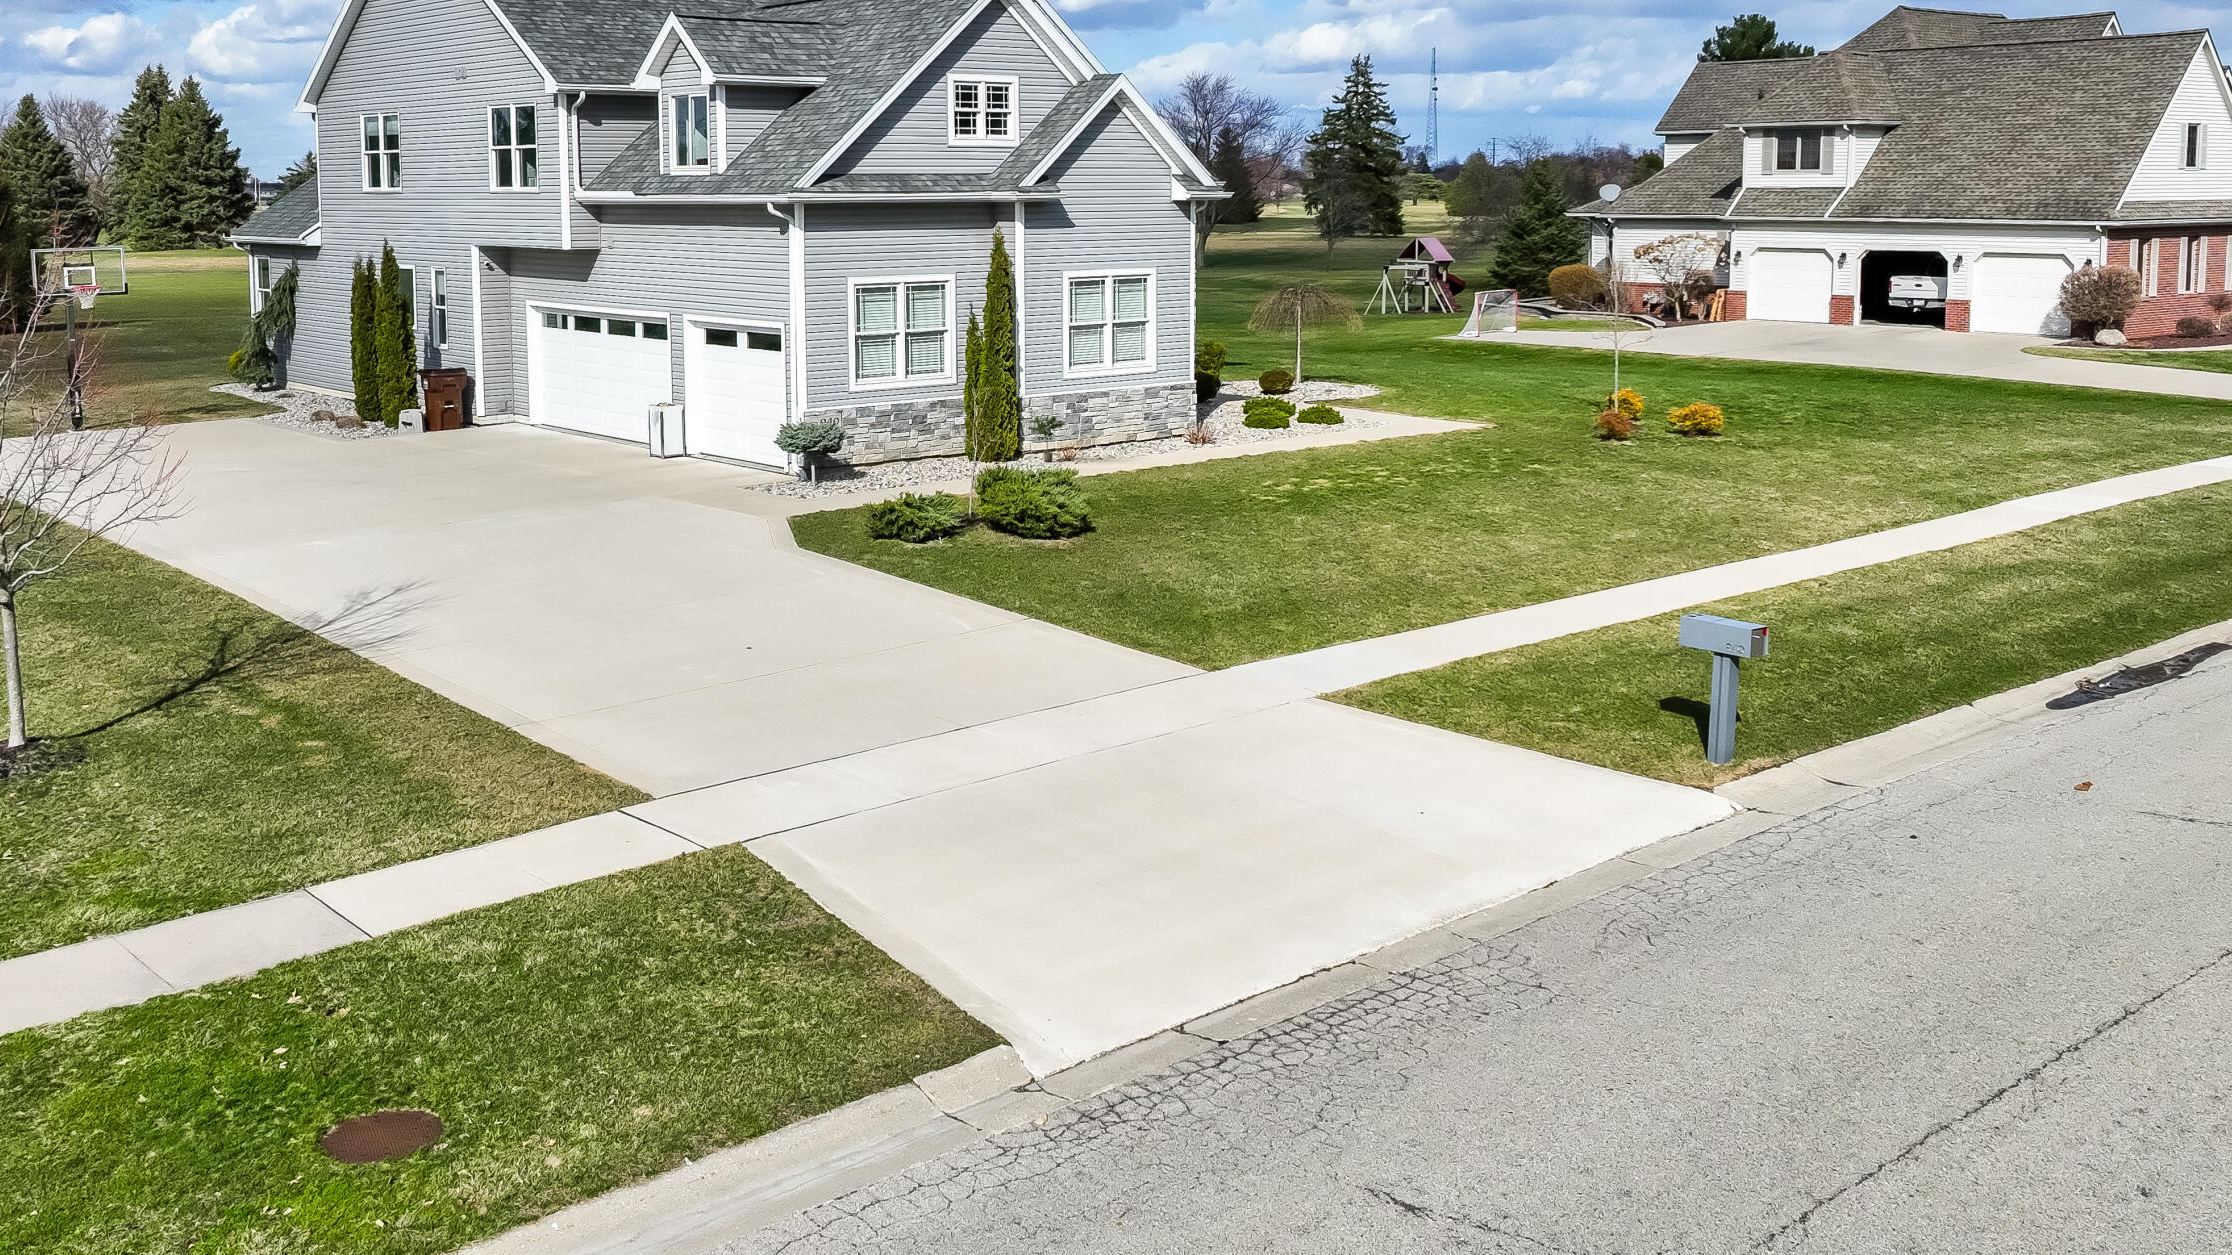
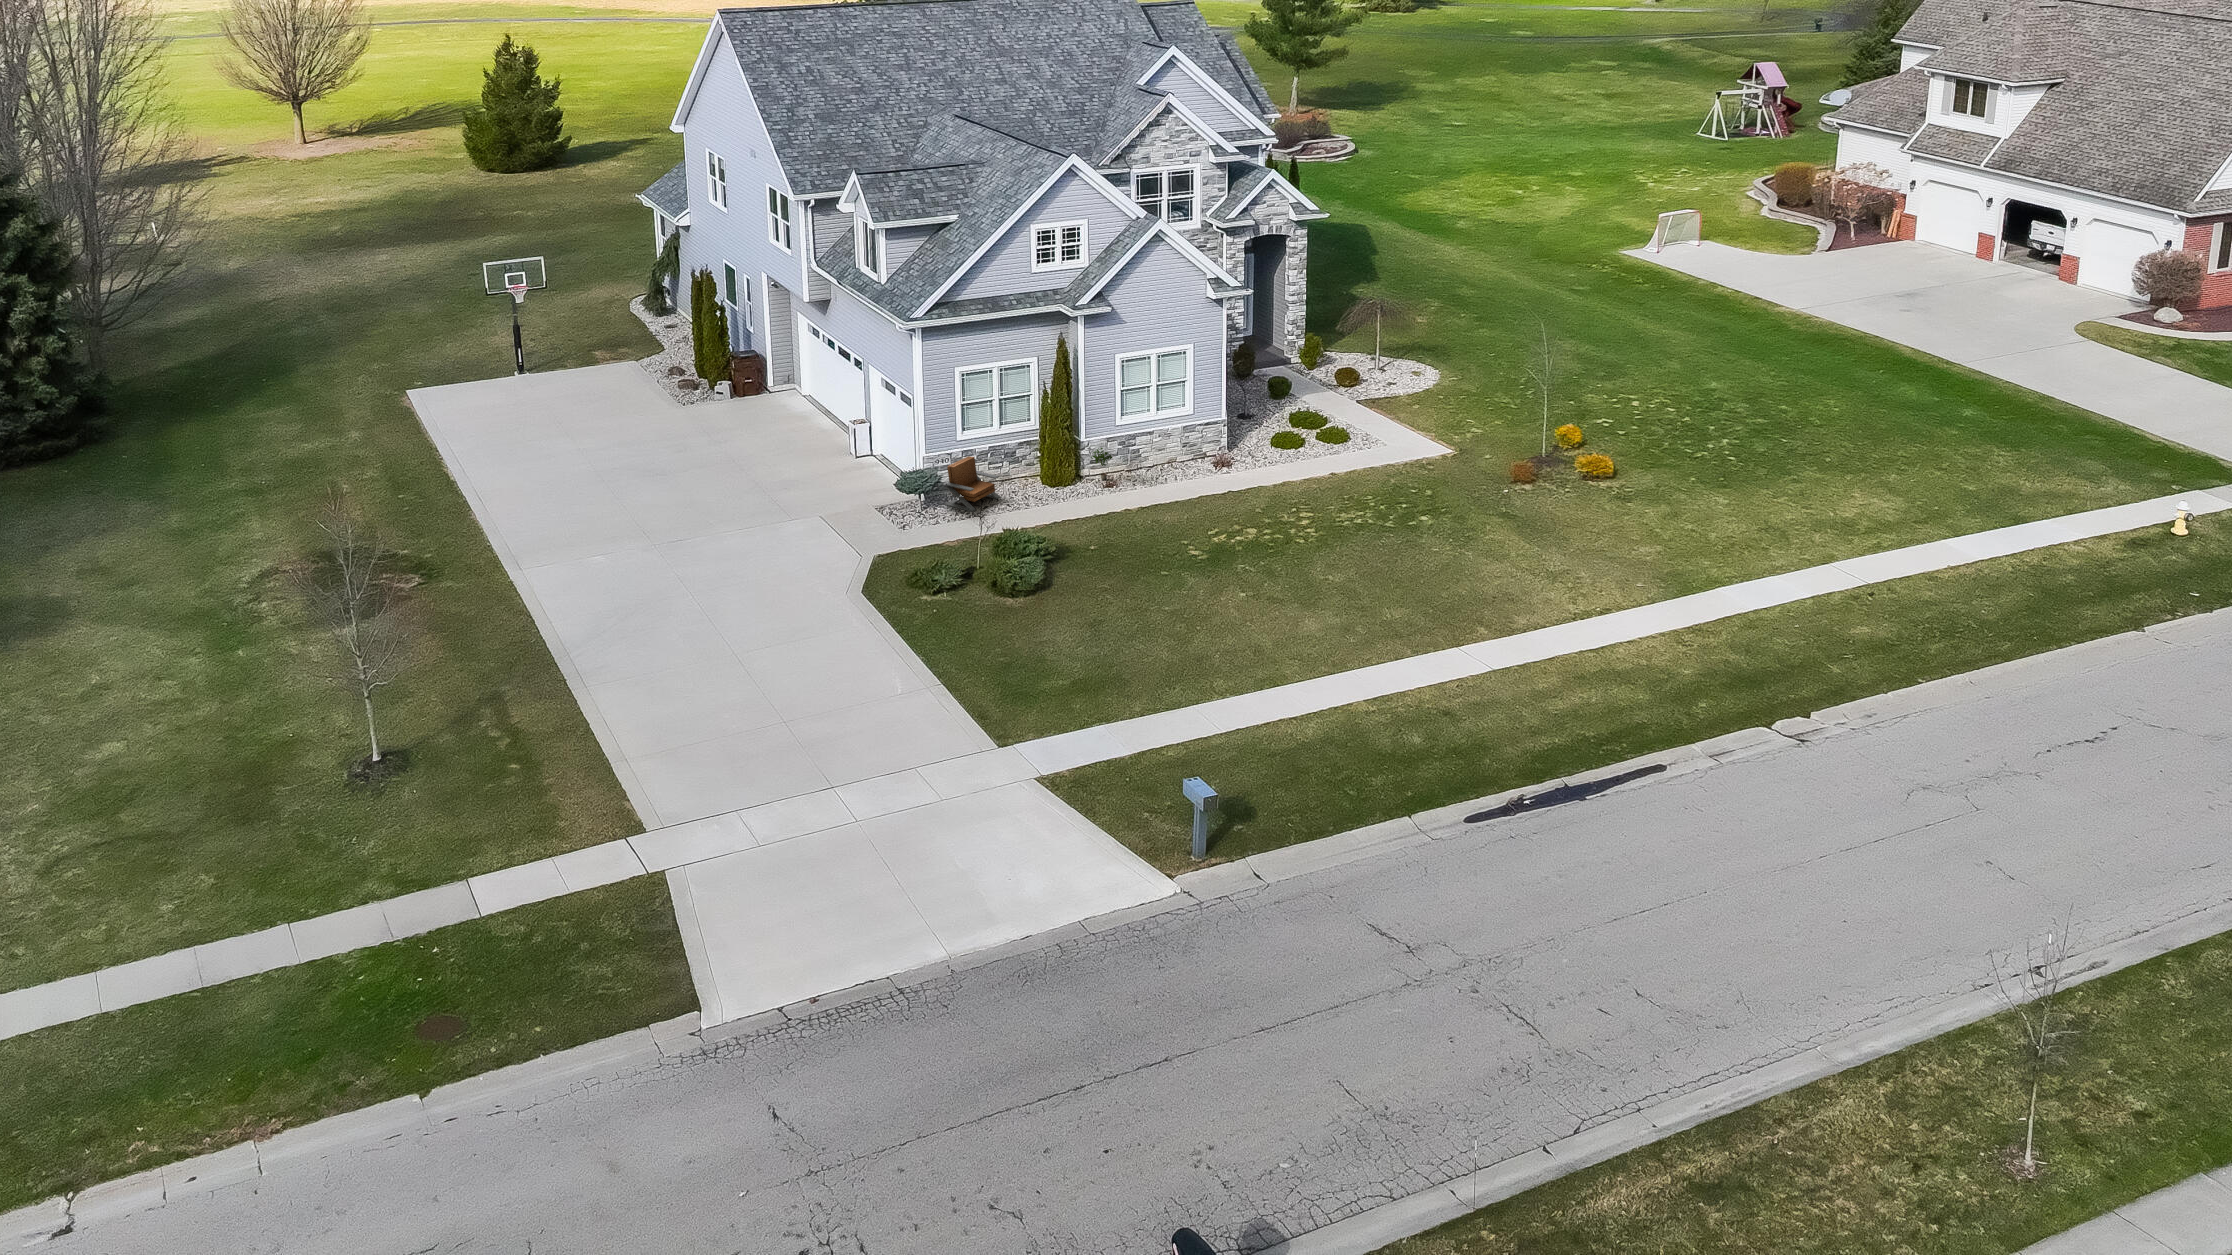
lounge chair: none [834,416,913,487] -> present [945,456,1000,512]

